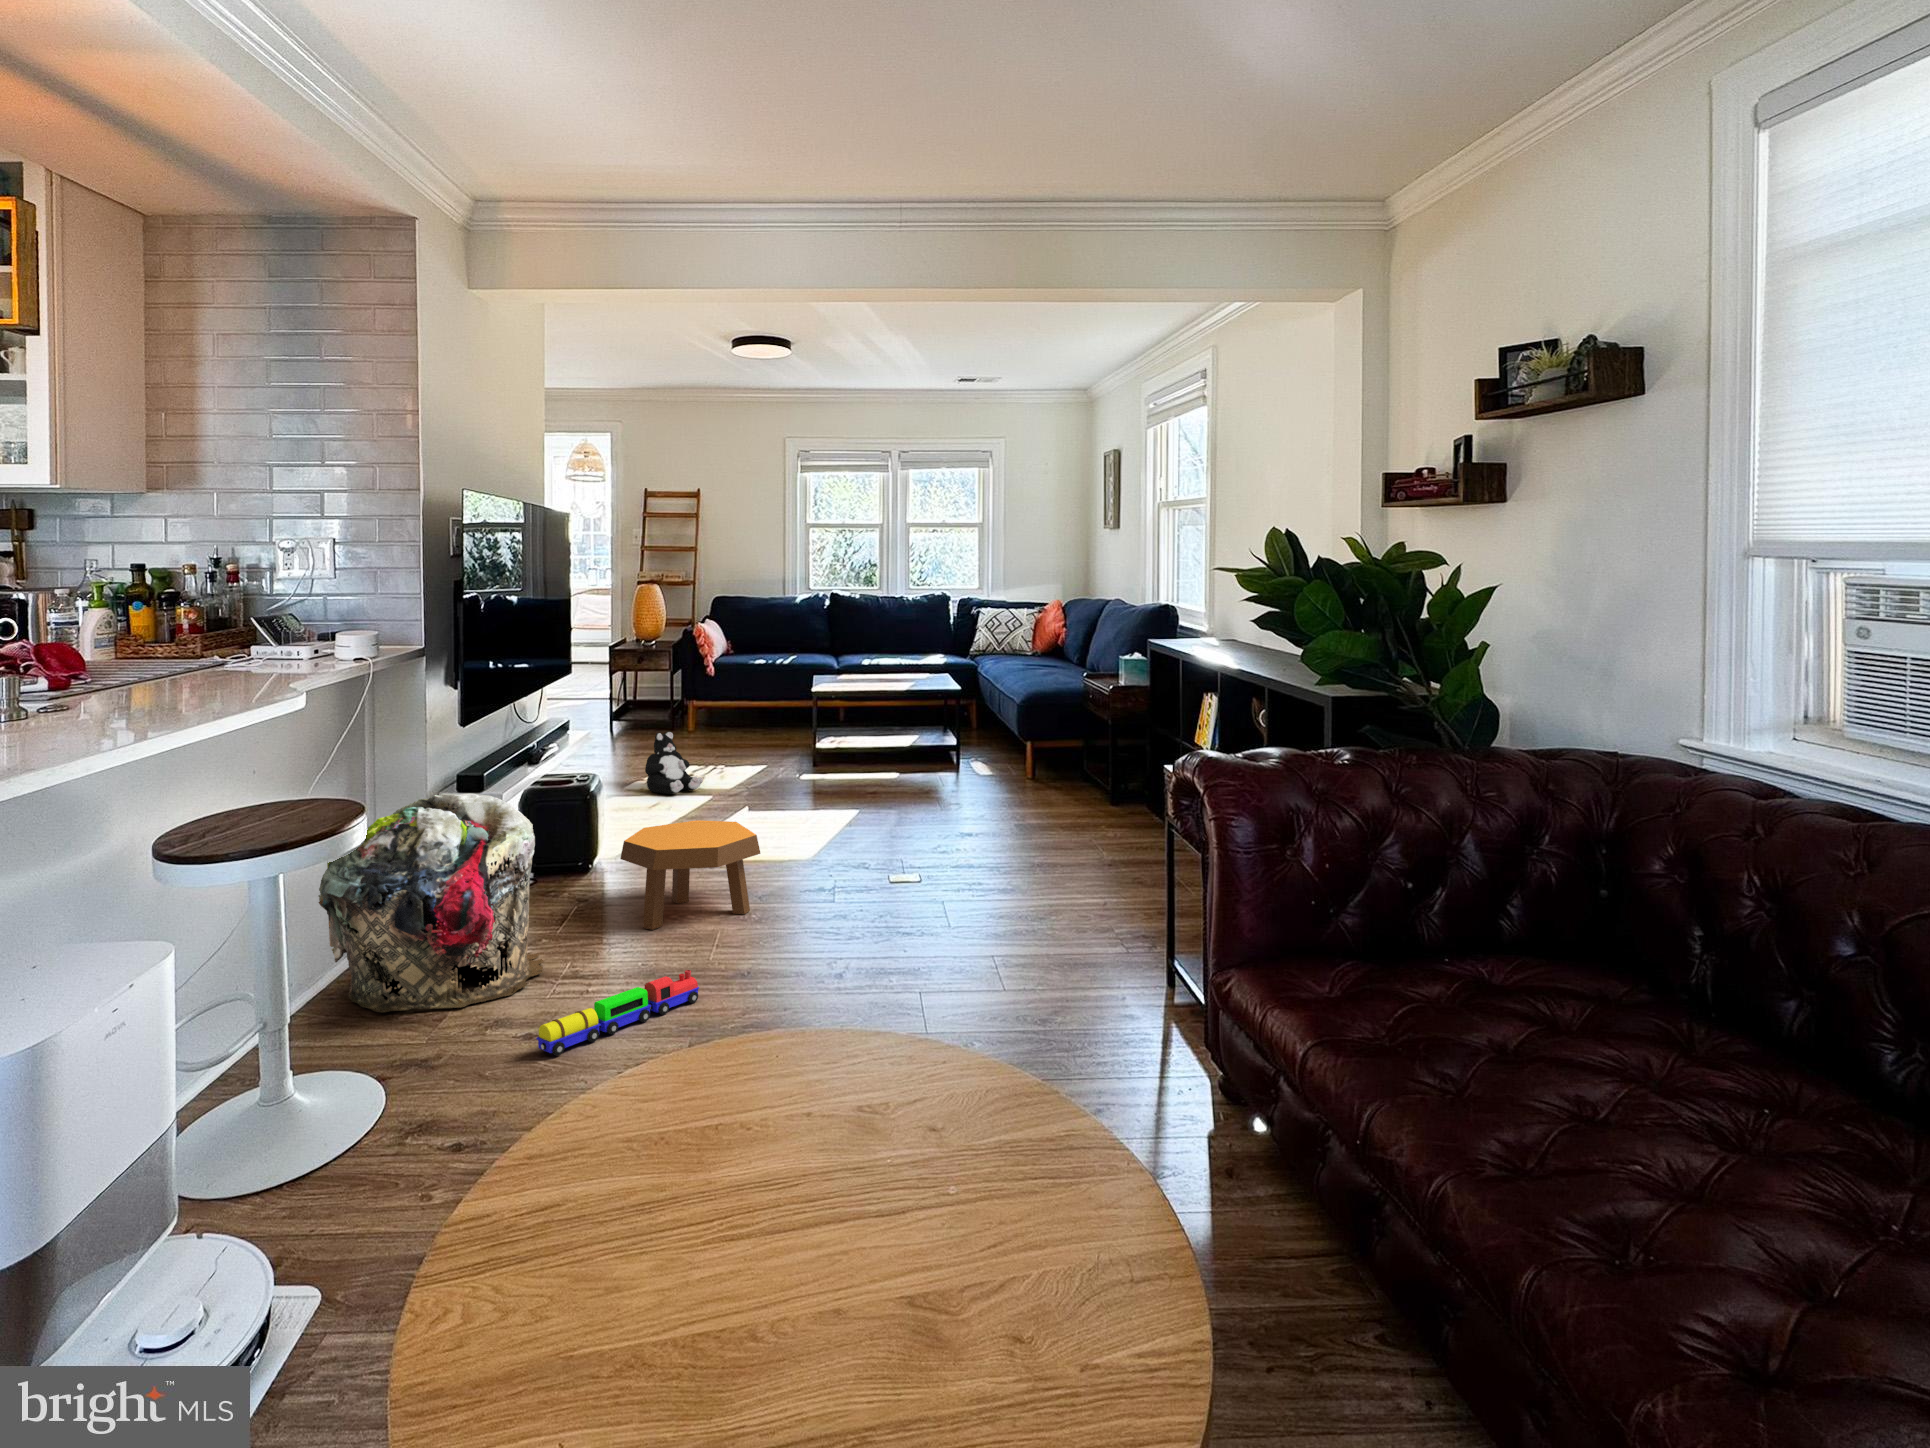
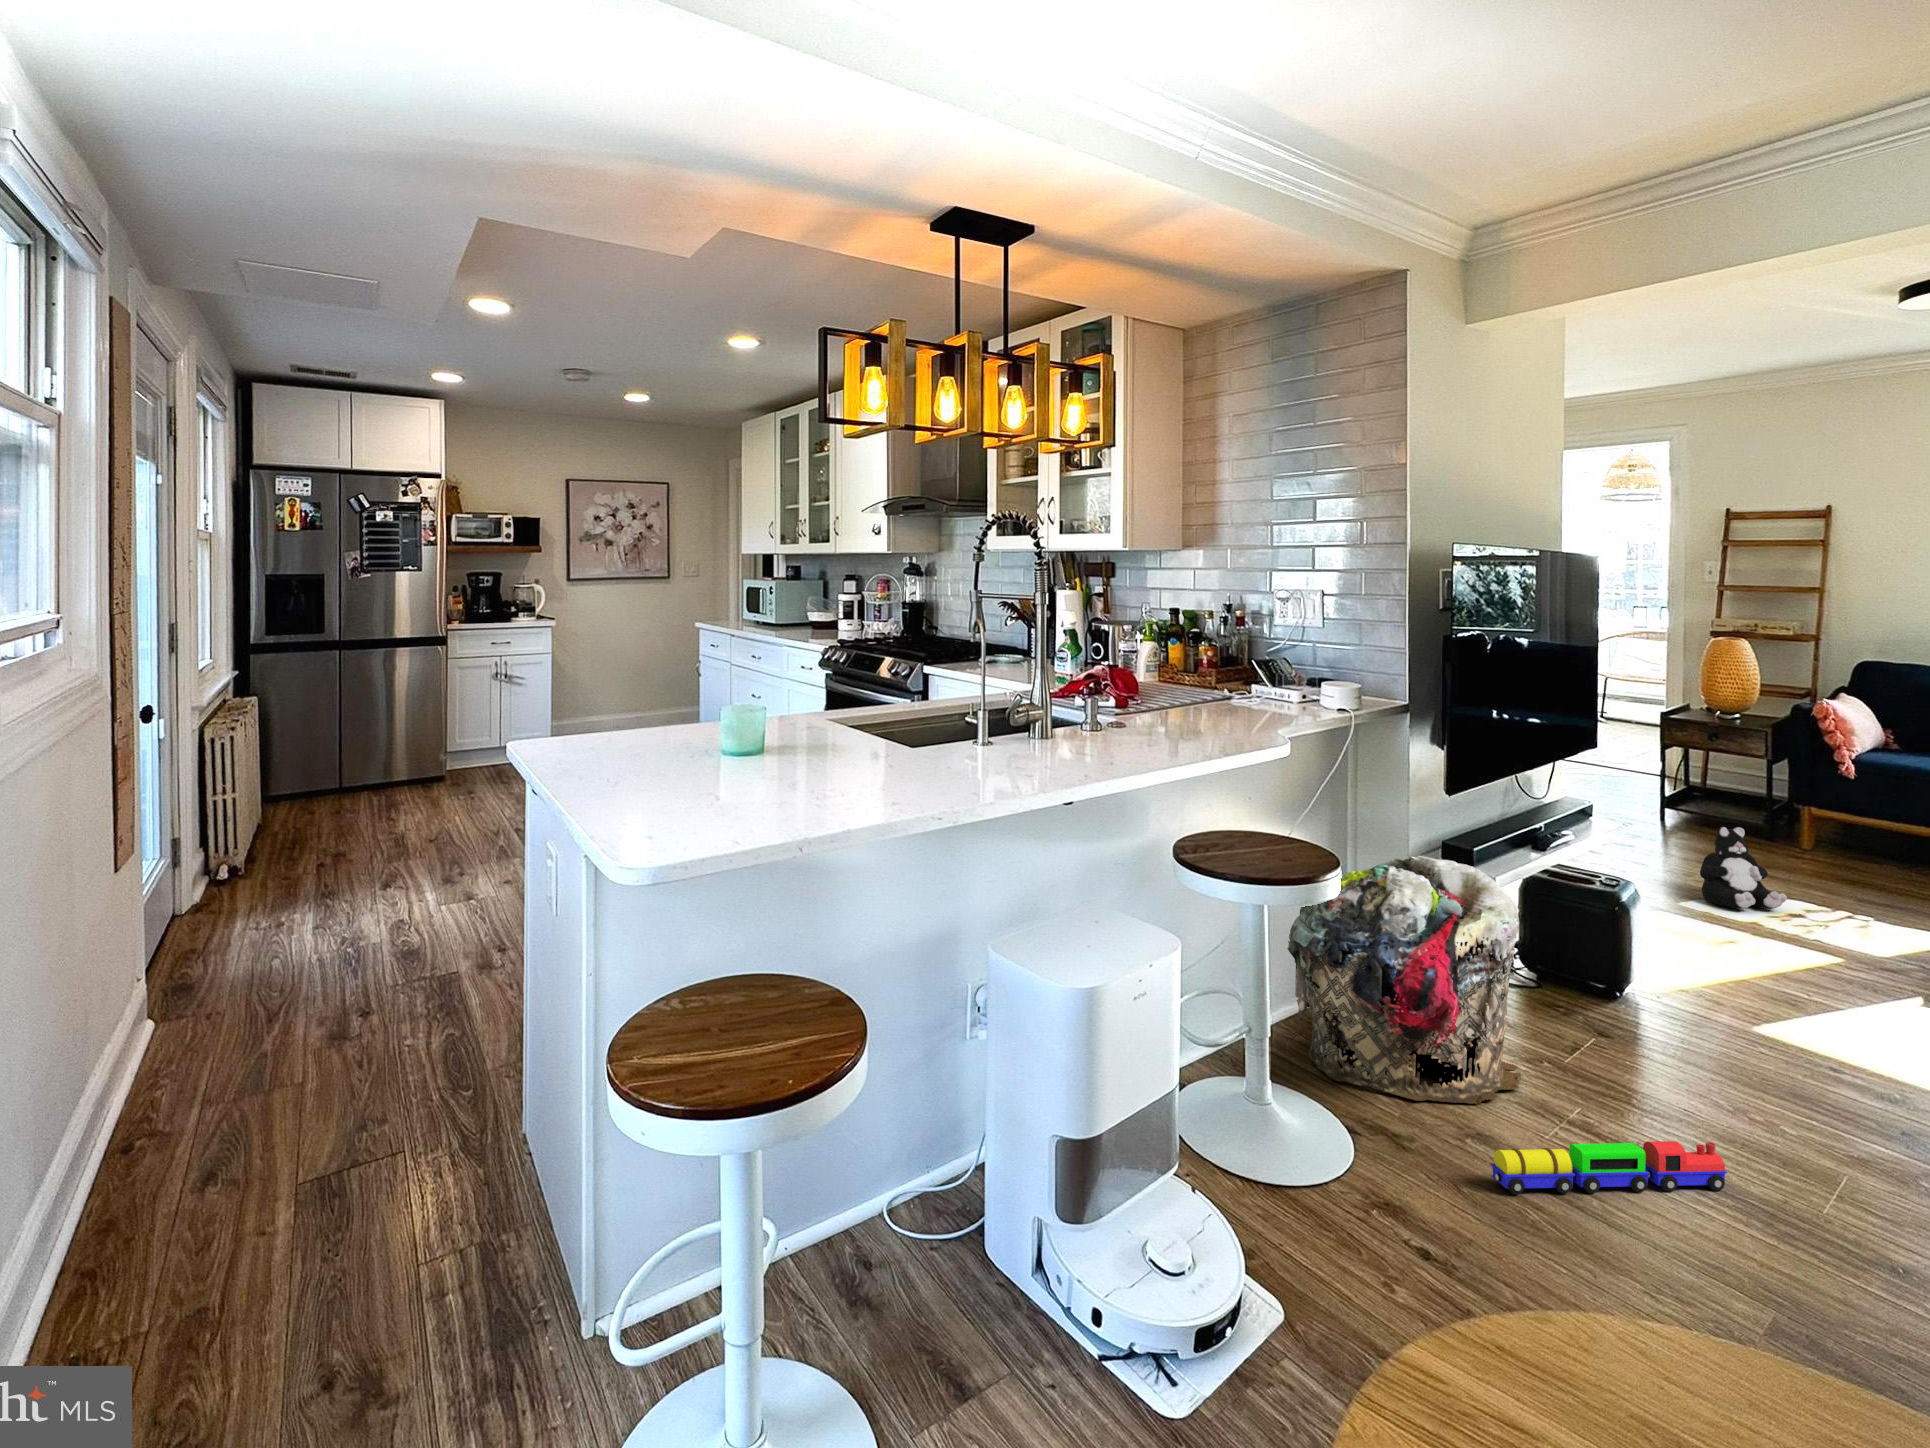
footstool: present [620,820,760,930] -> none [1636,941,1856,1092]

